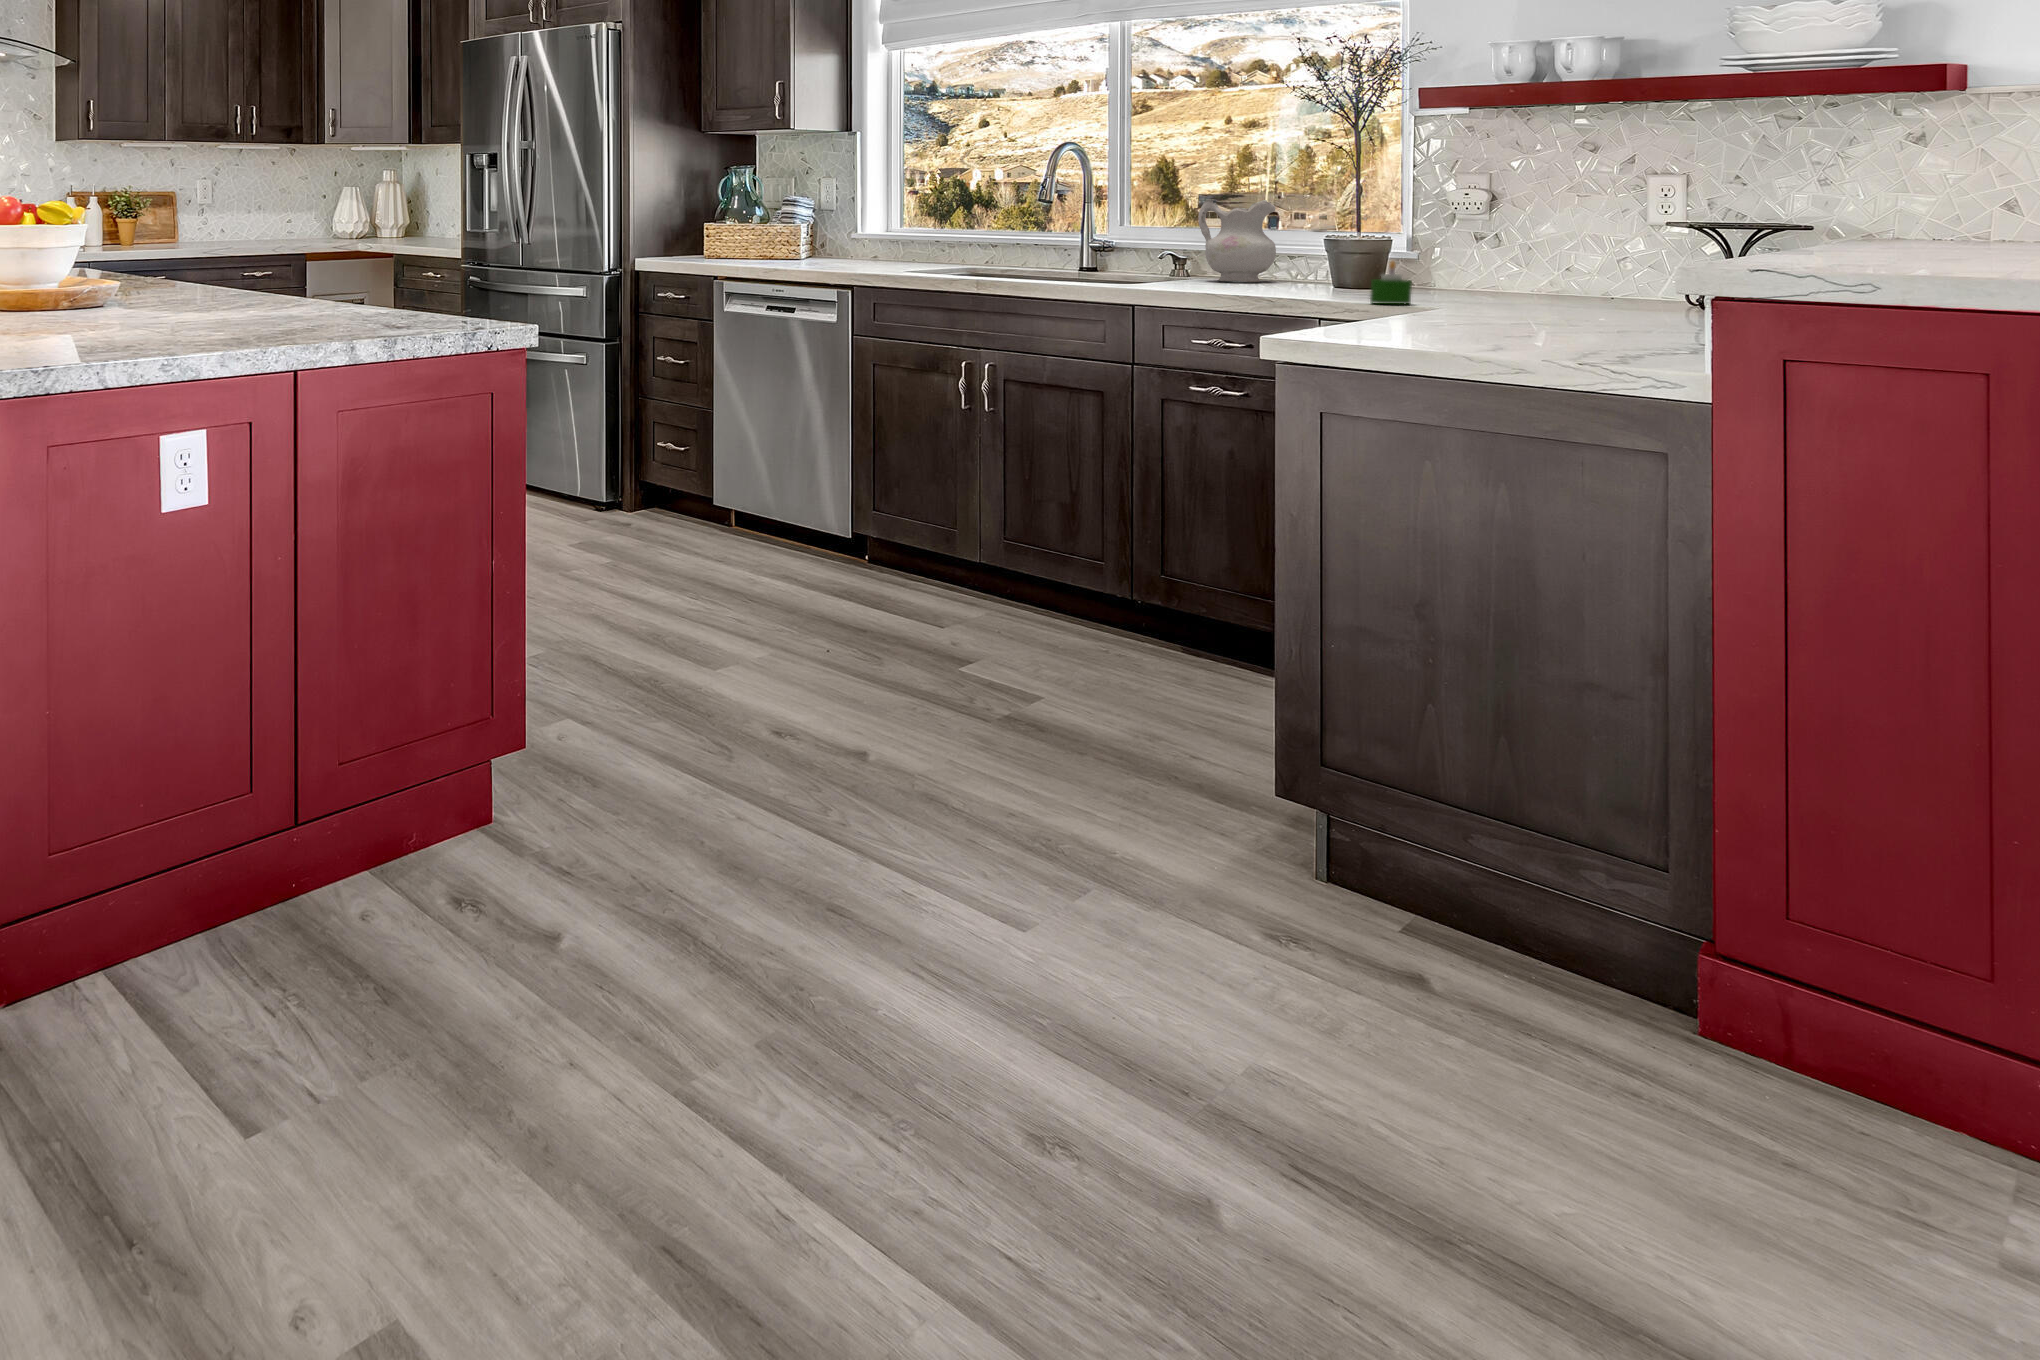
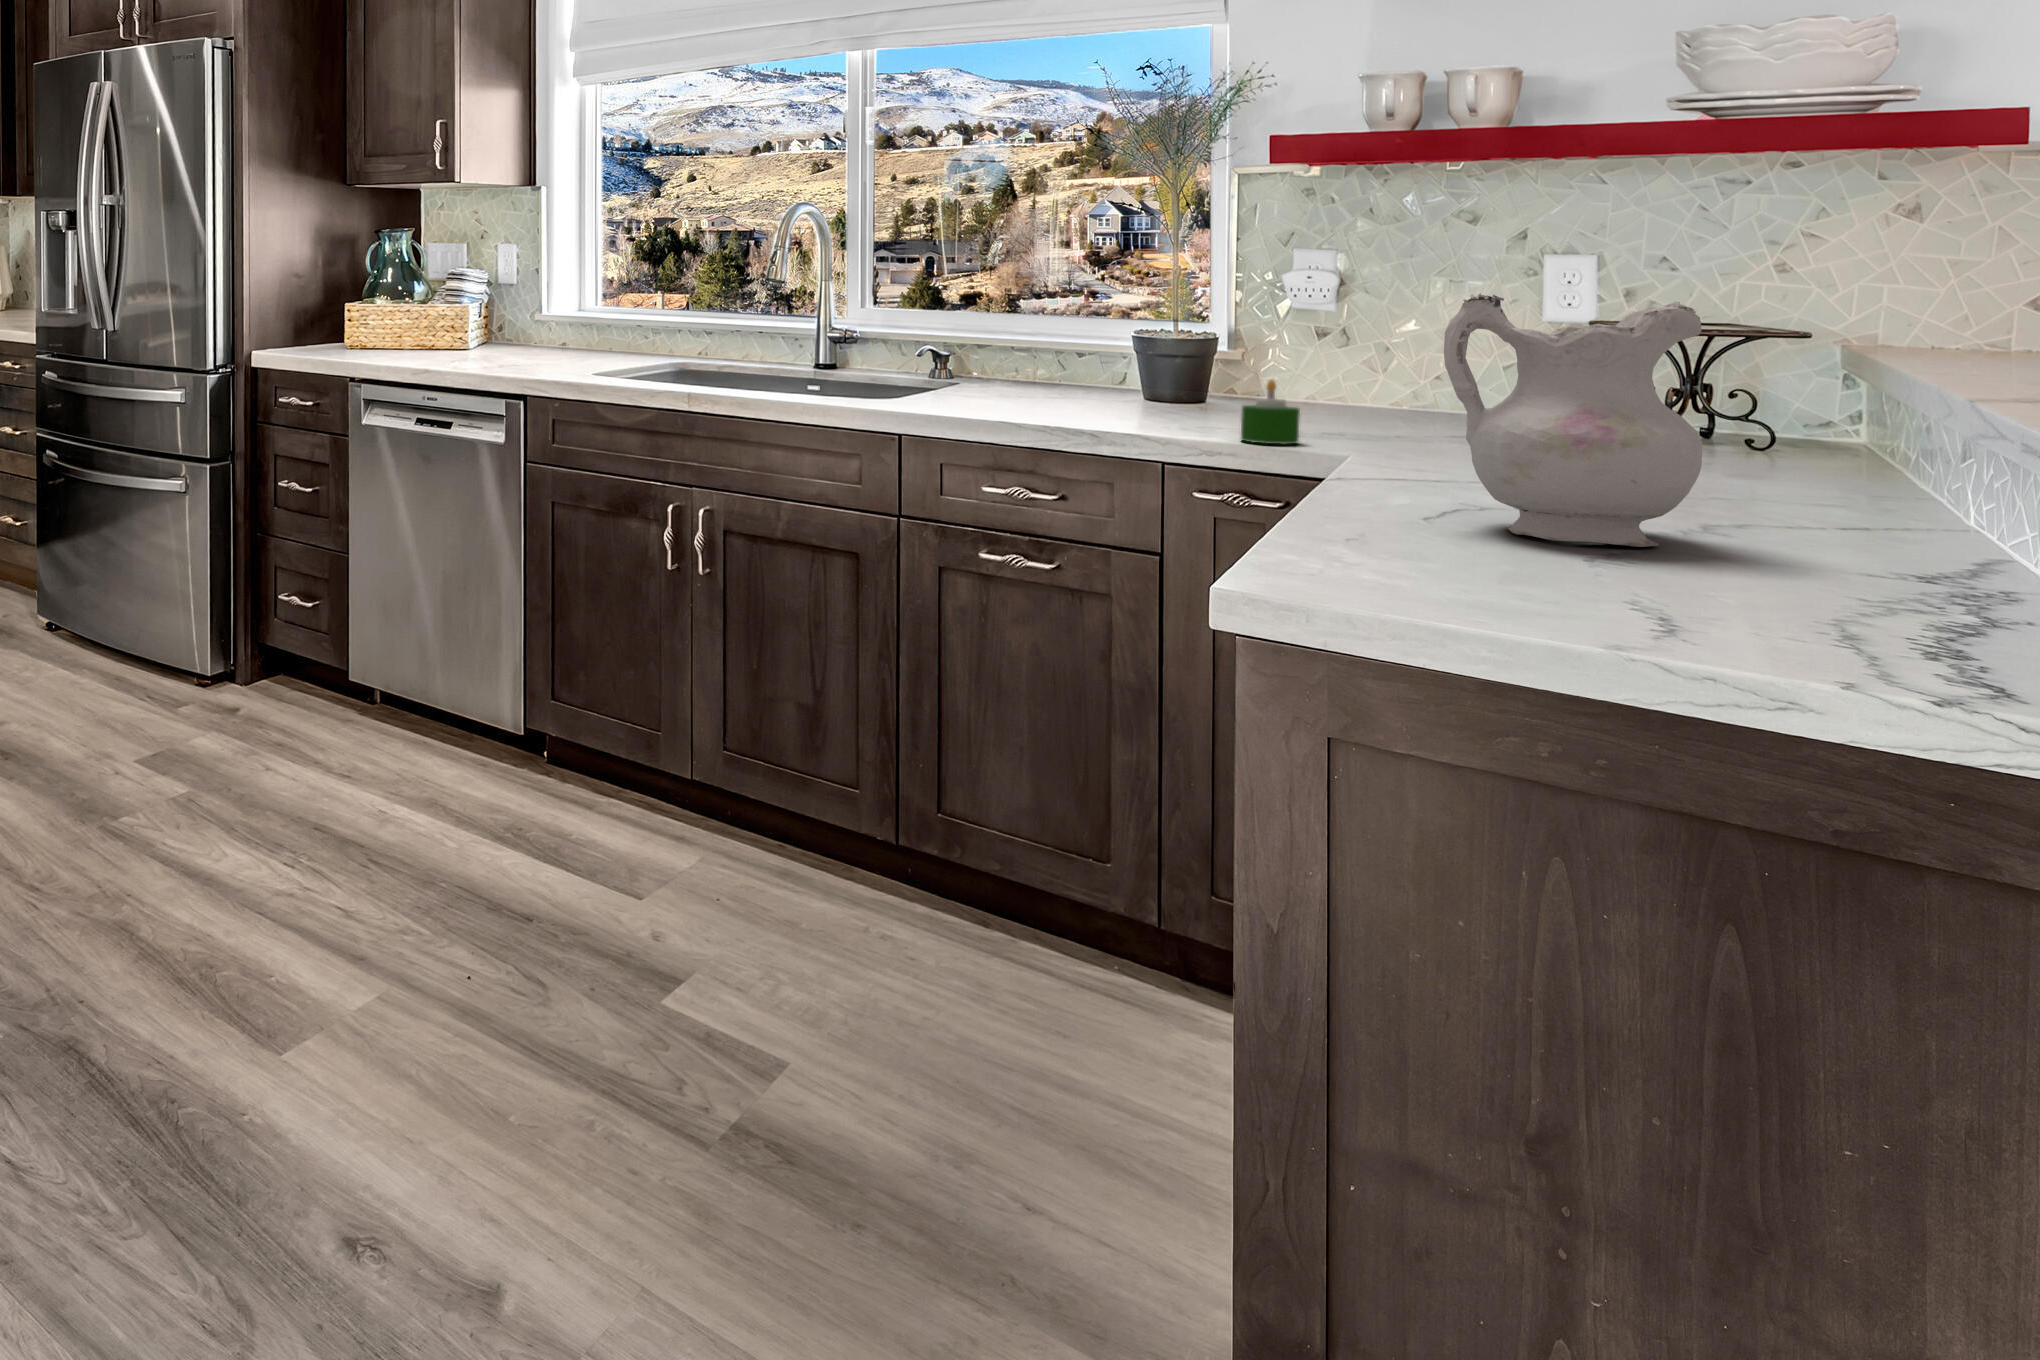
ceramic pitcher: present [1198,199,1276,282] -> present [1444,294,1702,547]

